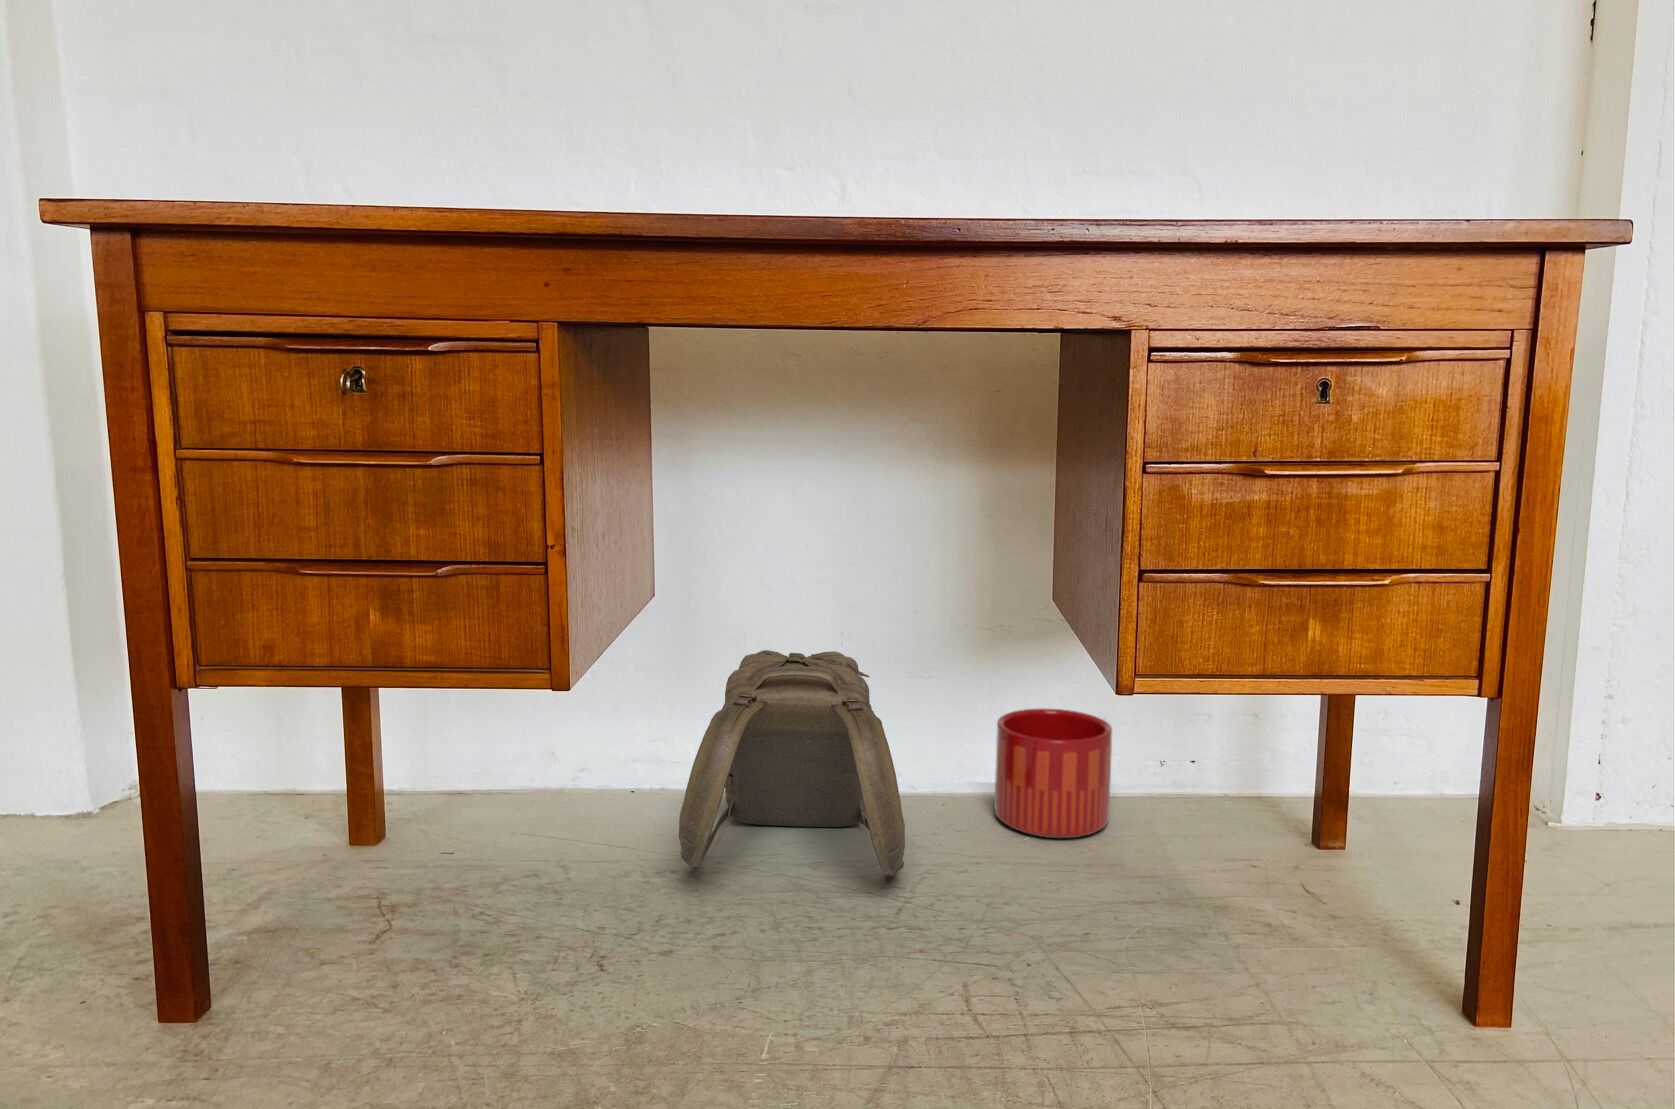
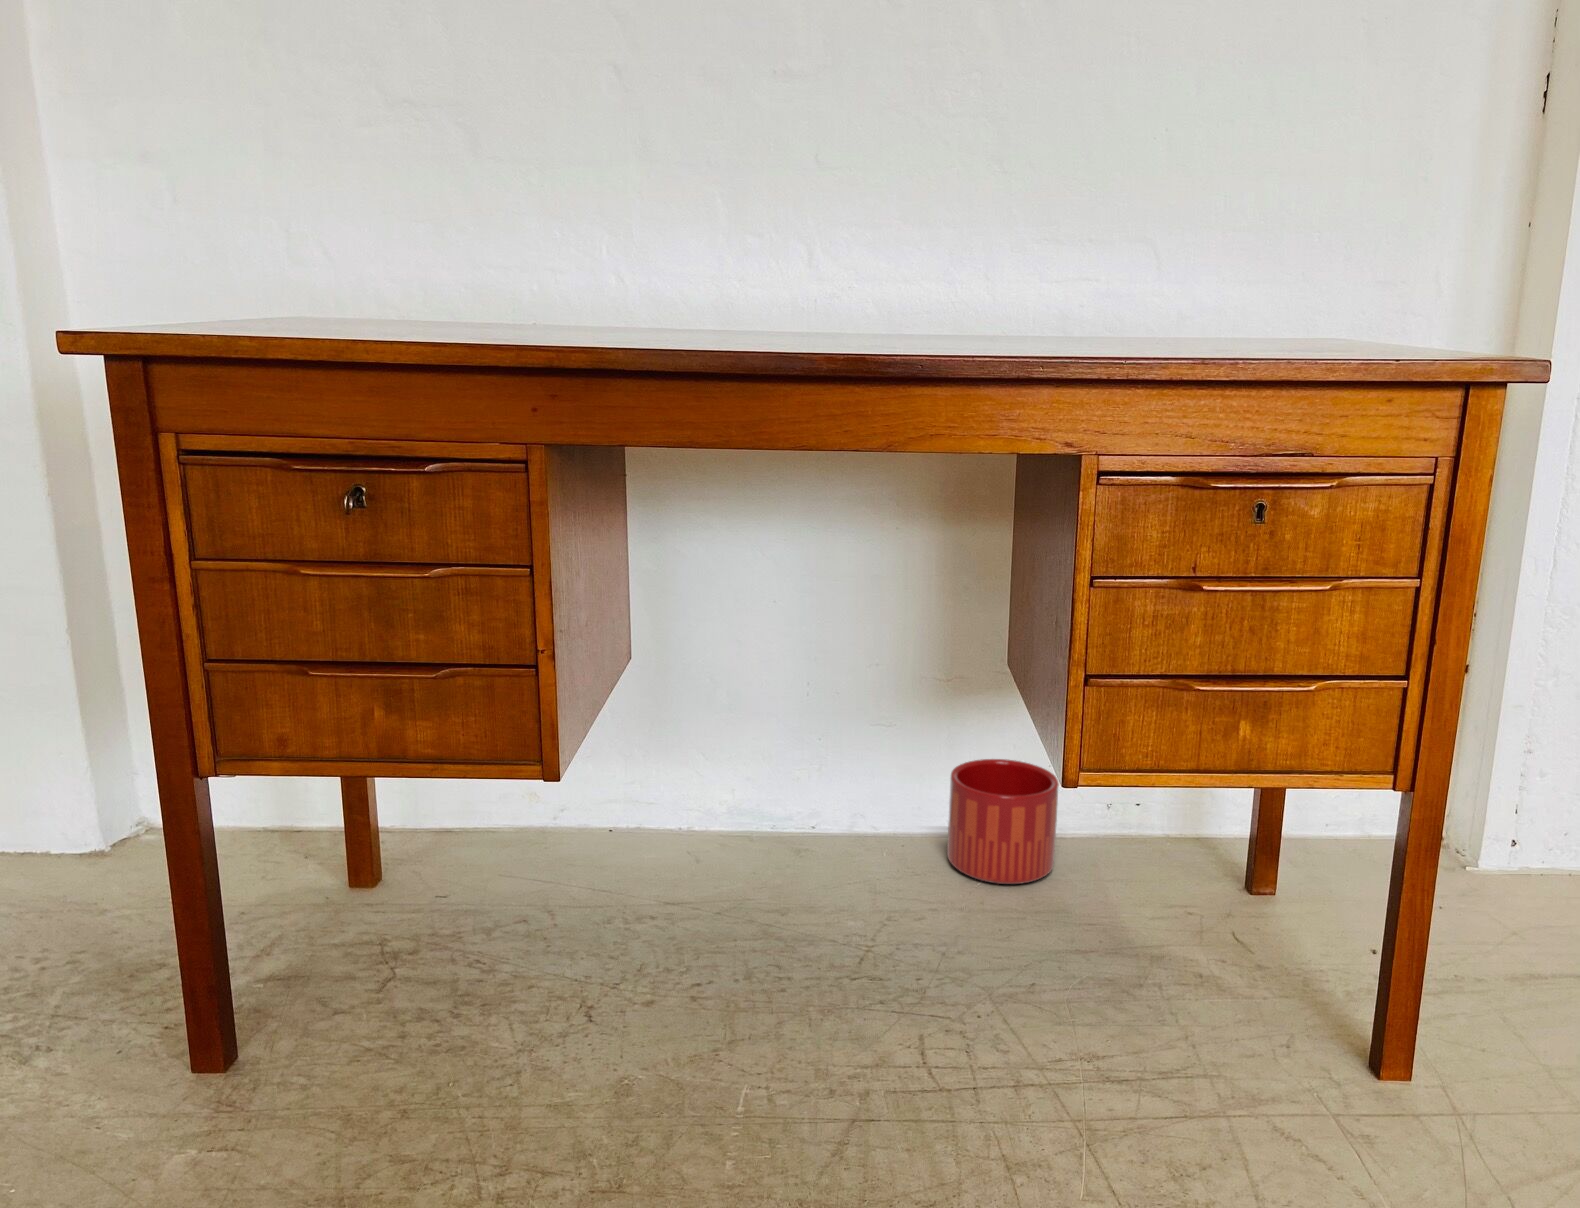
backpack: present [678,650,905,876] -> none [656,712,865,927]

